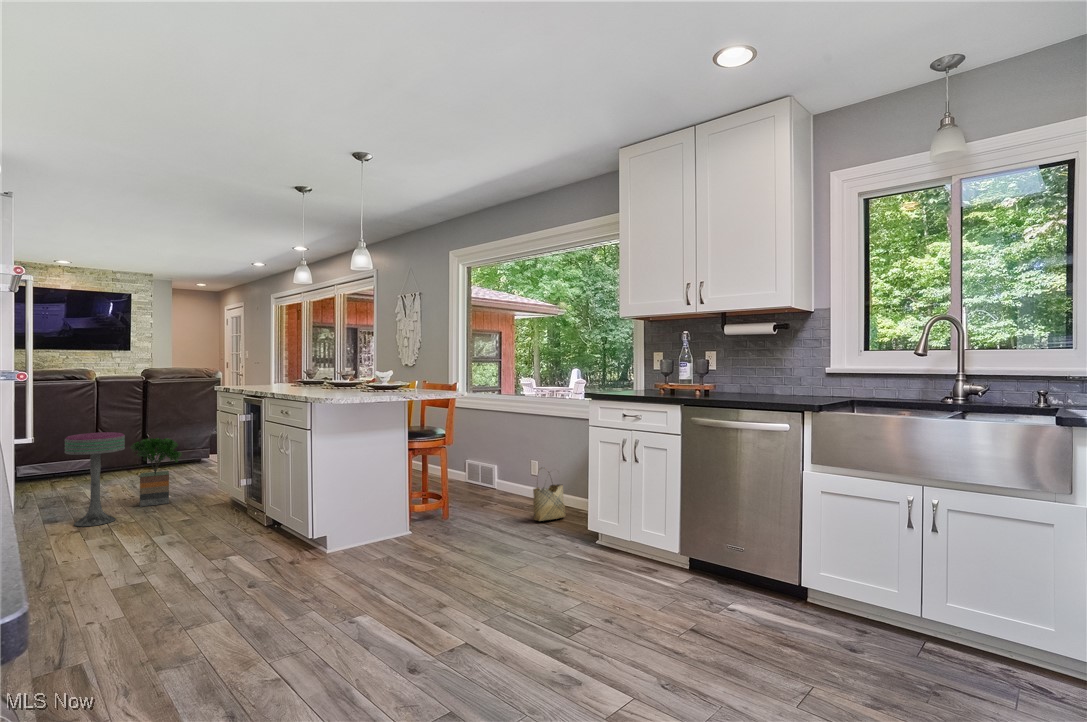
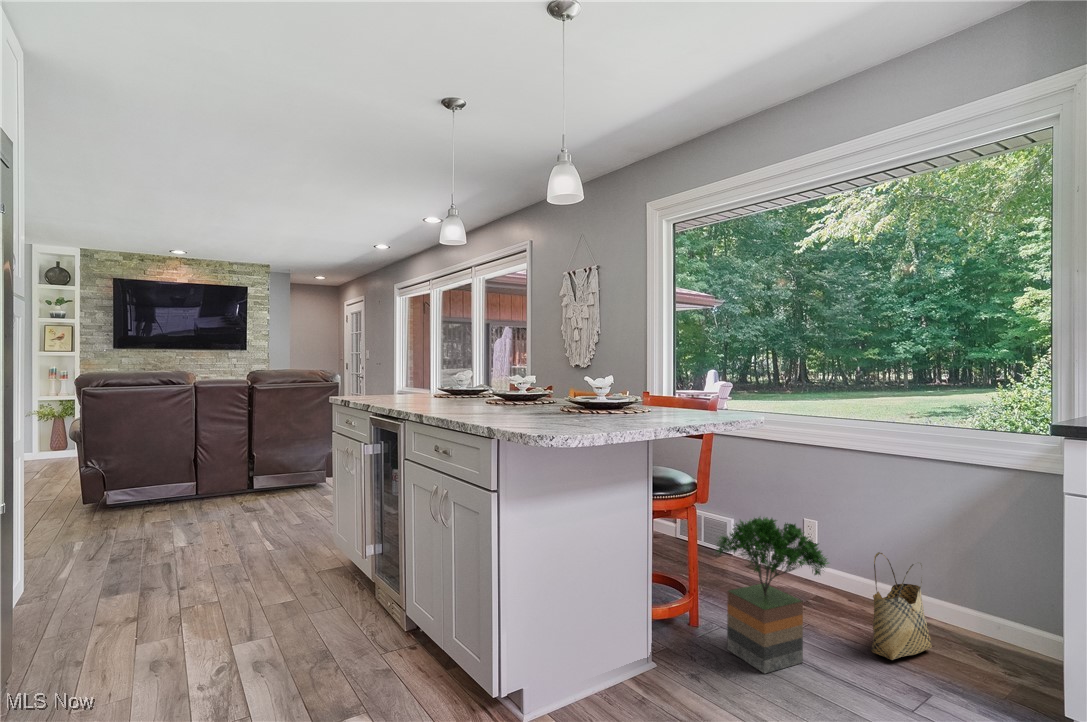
bar stool: present [64,432,125,526] -> none [120,464,205,610]
potted tree: present [131,438,181,507] -> present [717,518,829,673]

